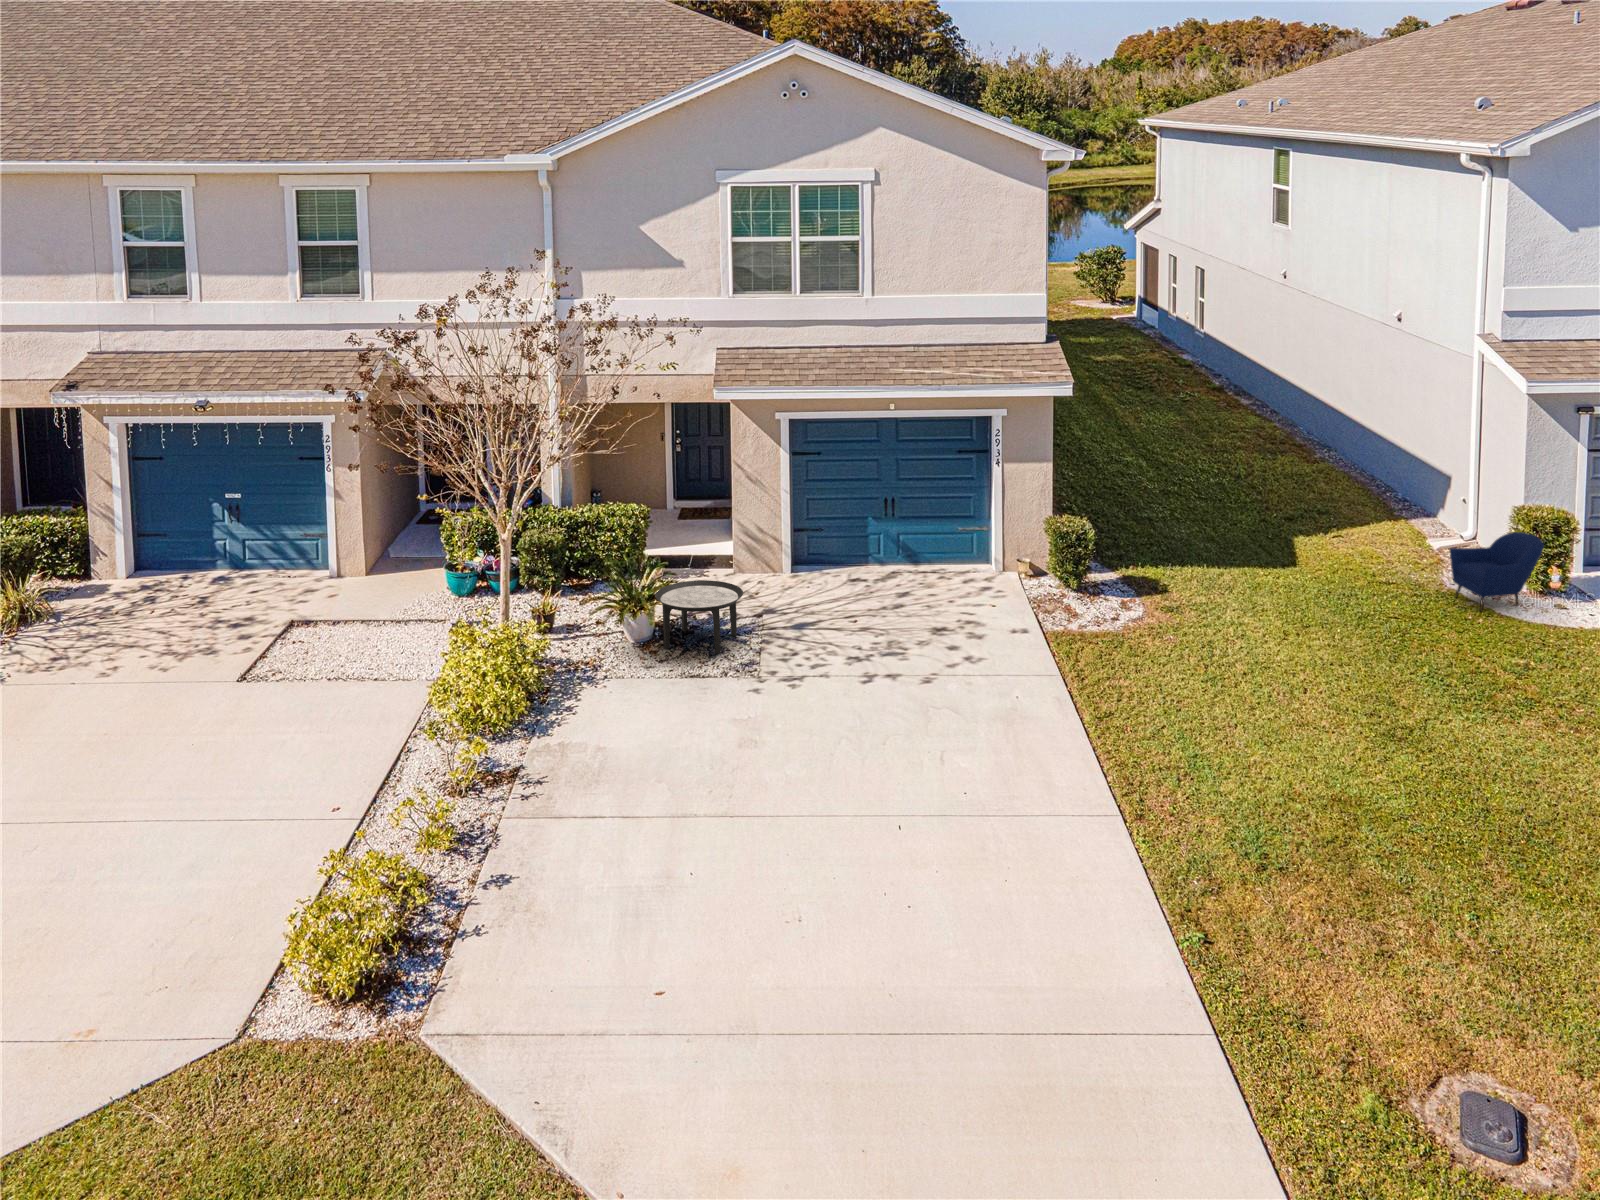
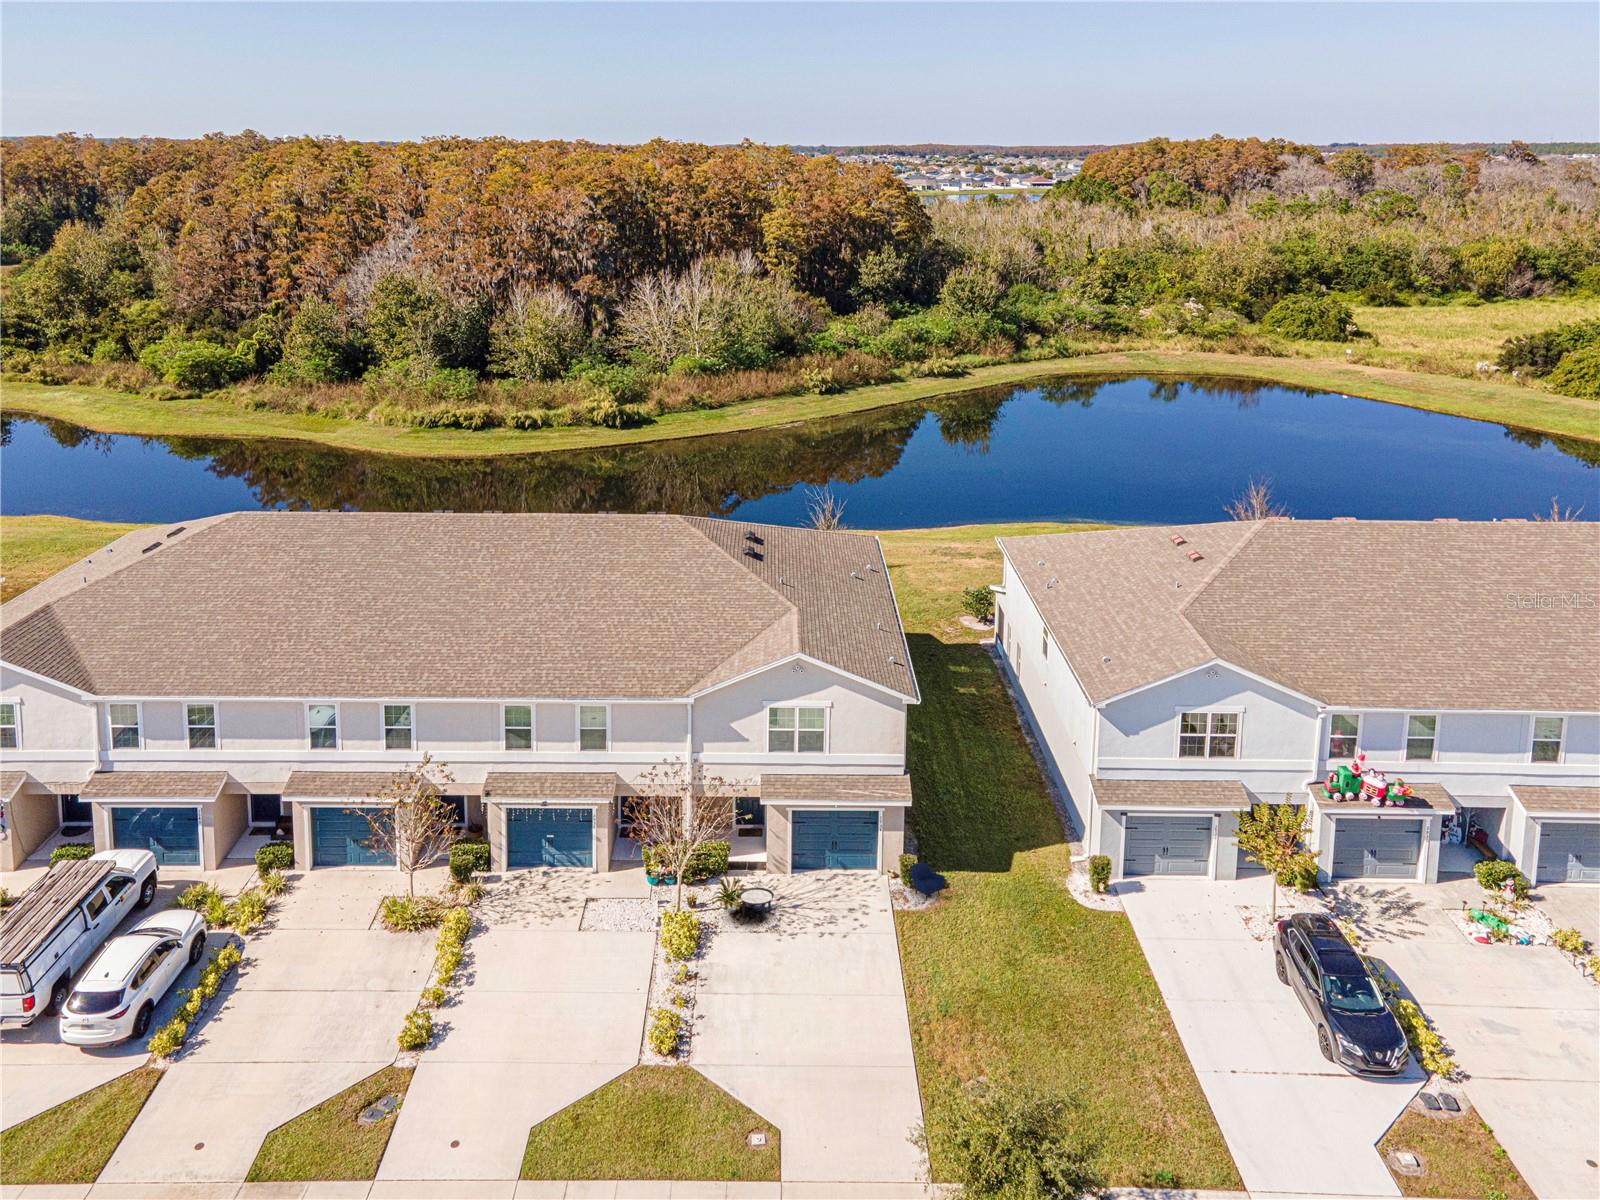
armchair: present [1449,532,1544,611] -> present [910,863,945,901]

